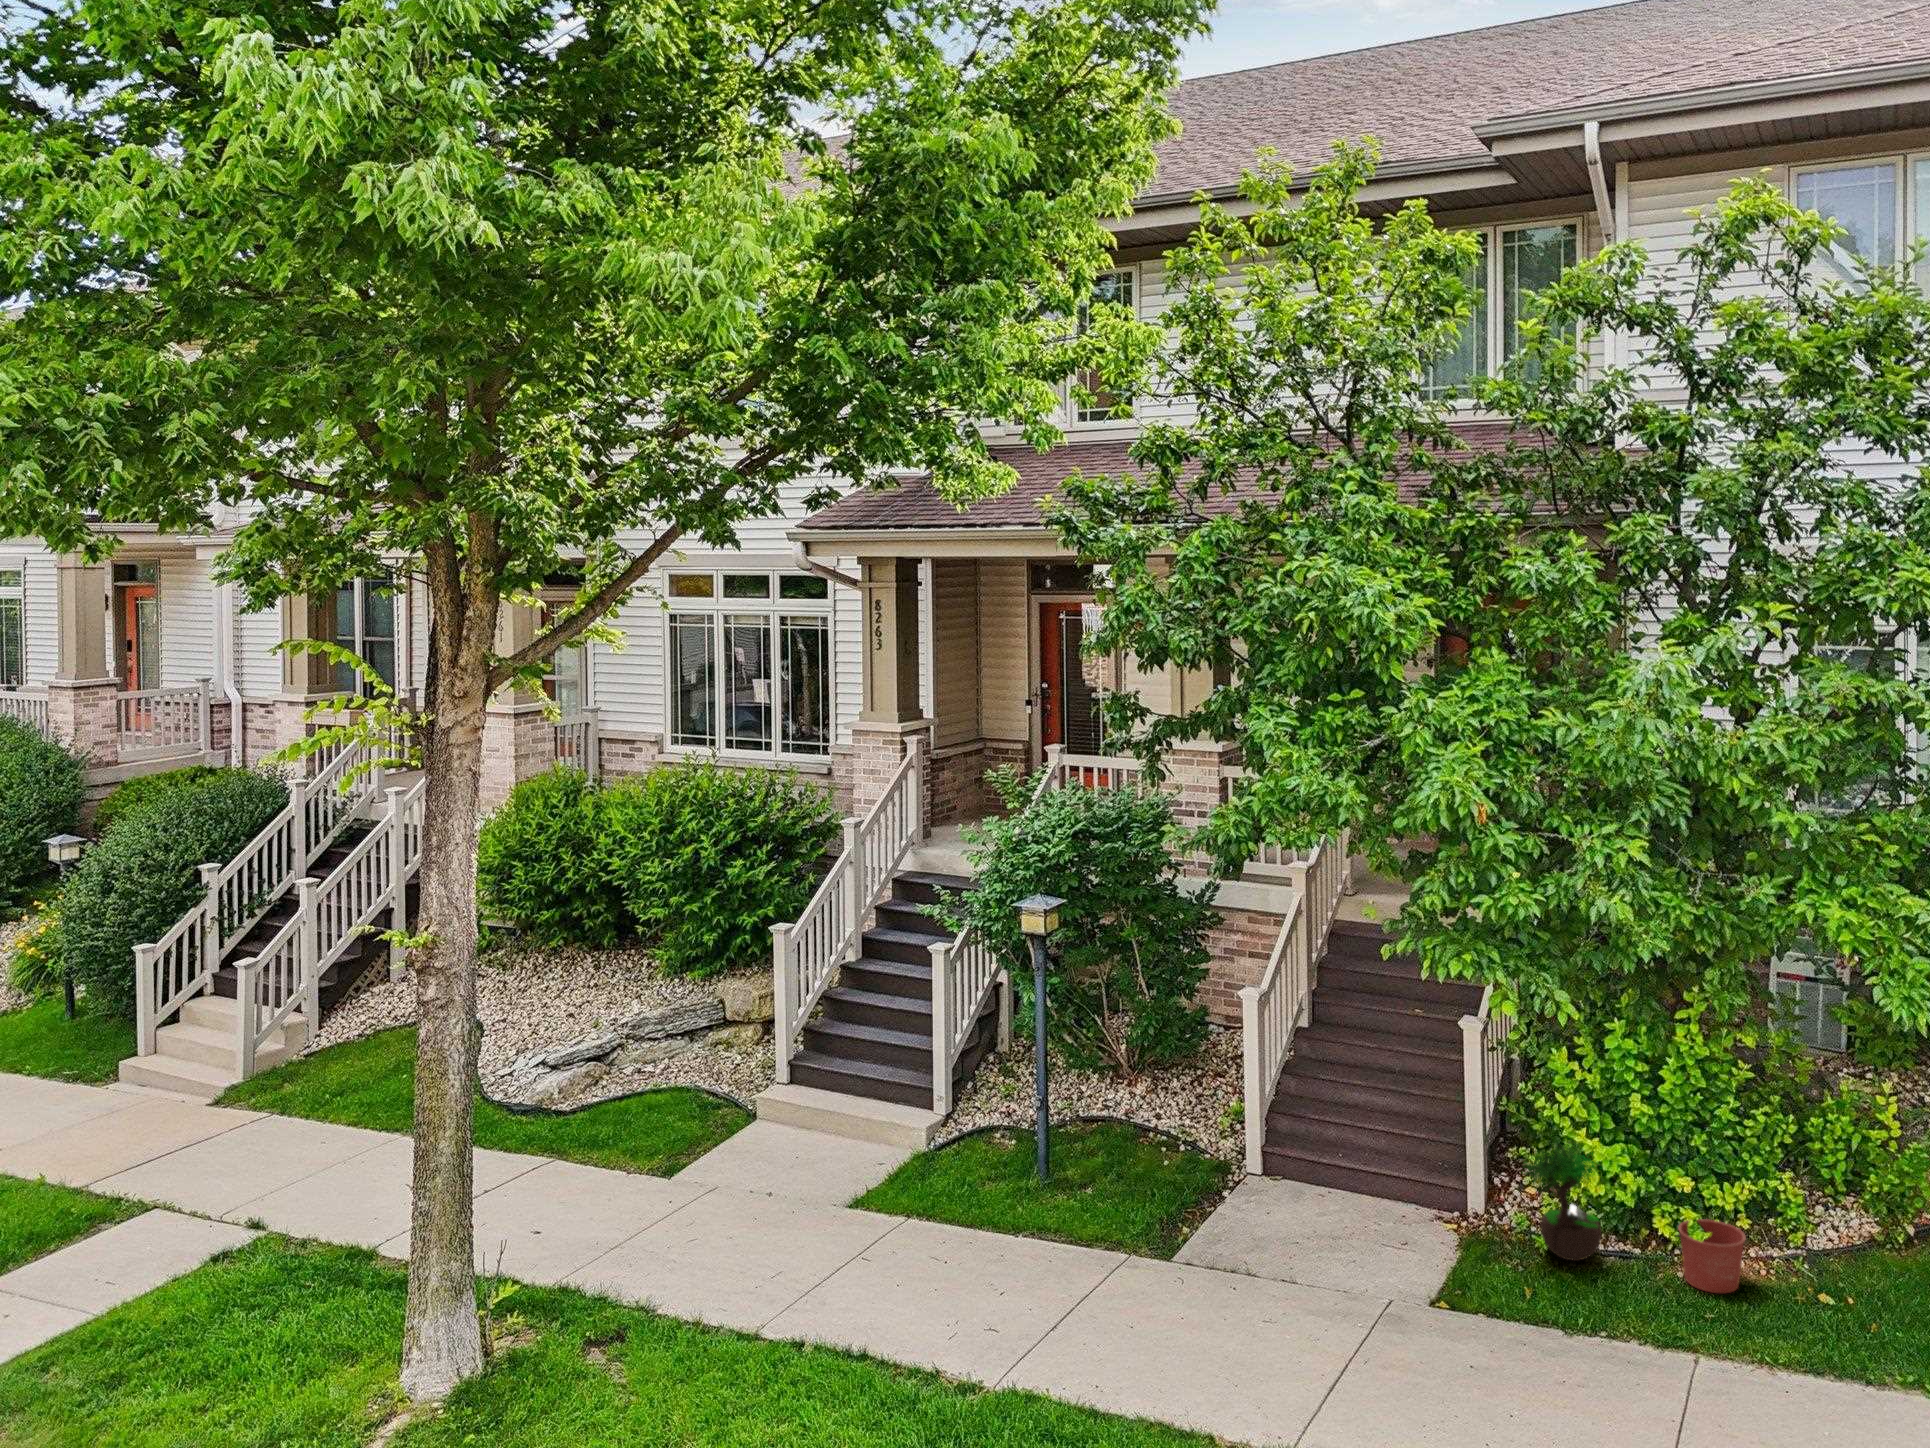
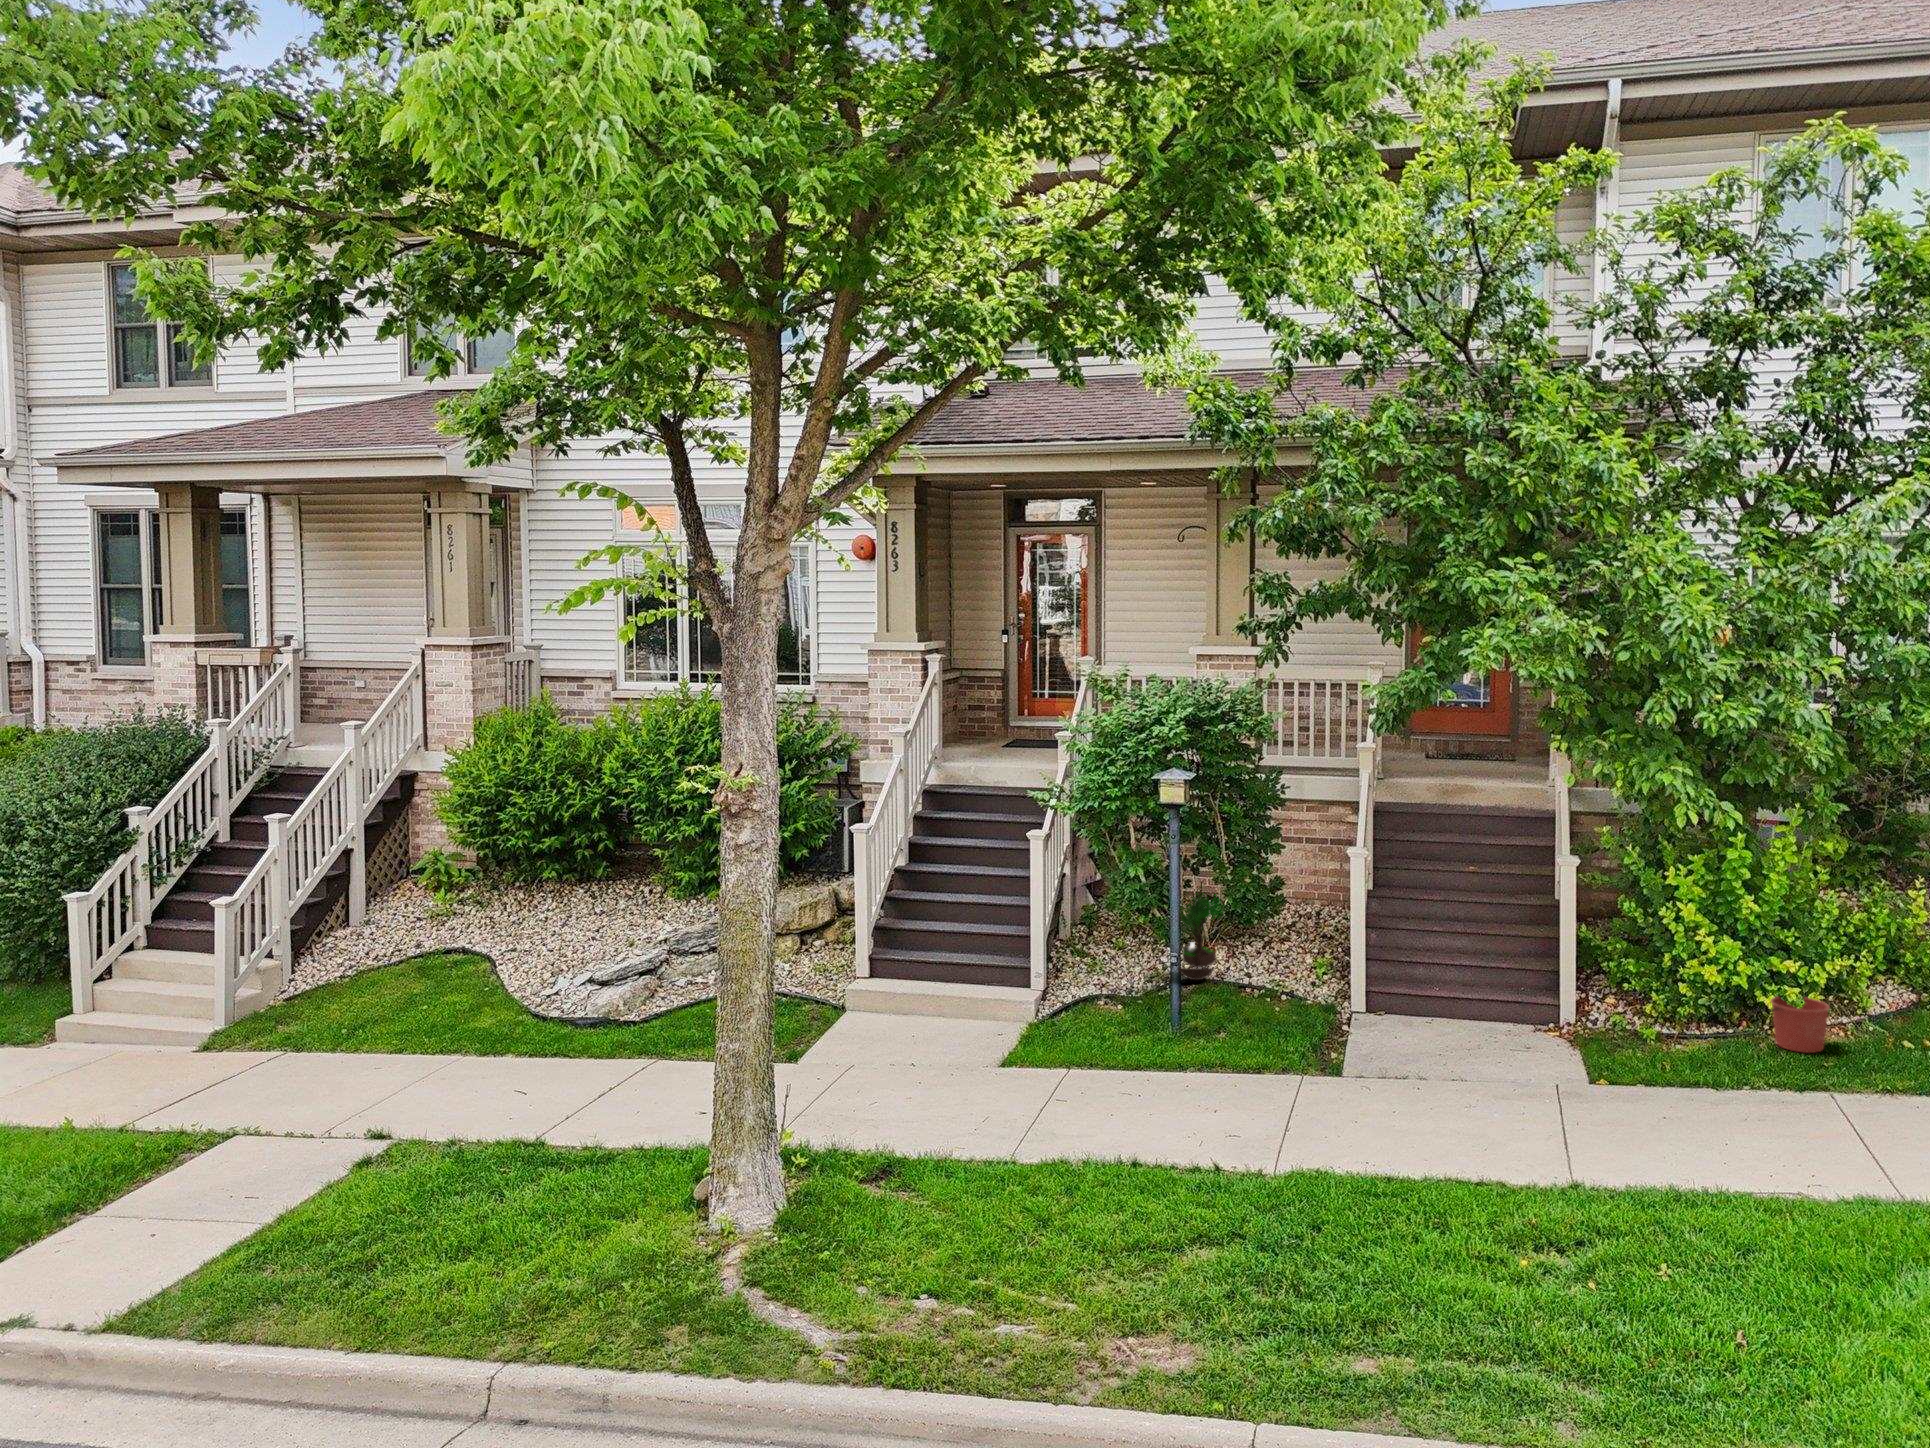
potted tree: present [1522,1135,1601,1261] -> present [1178,893,1221,980]

